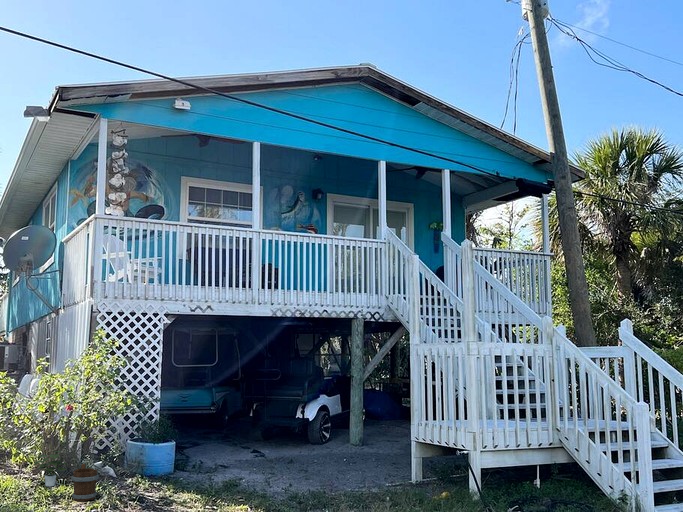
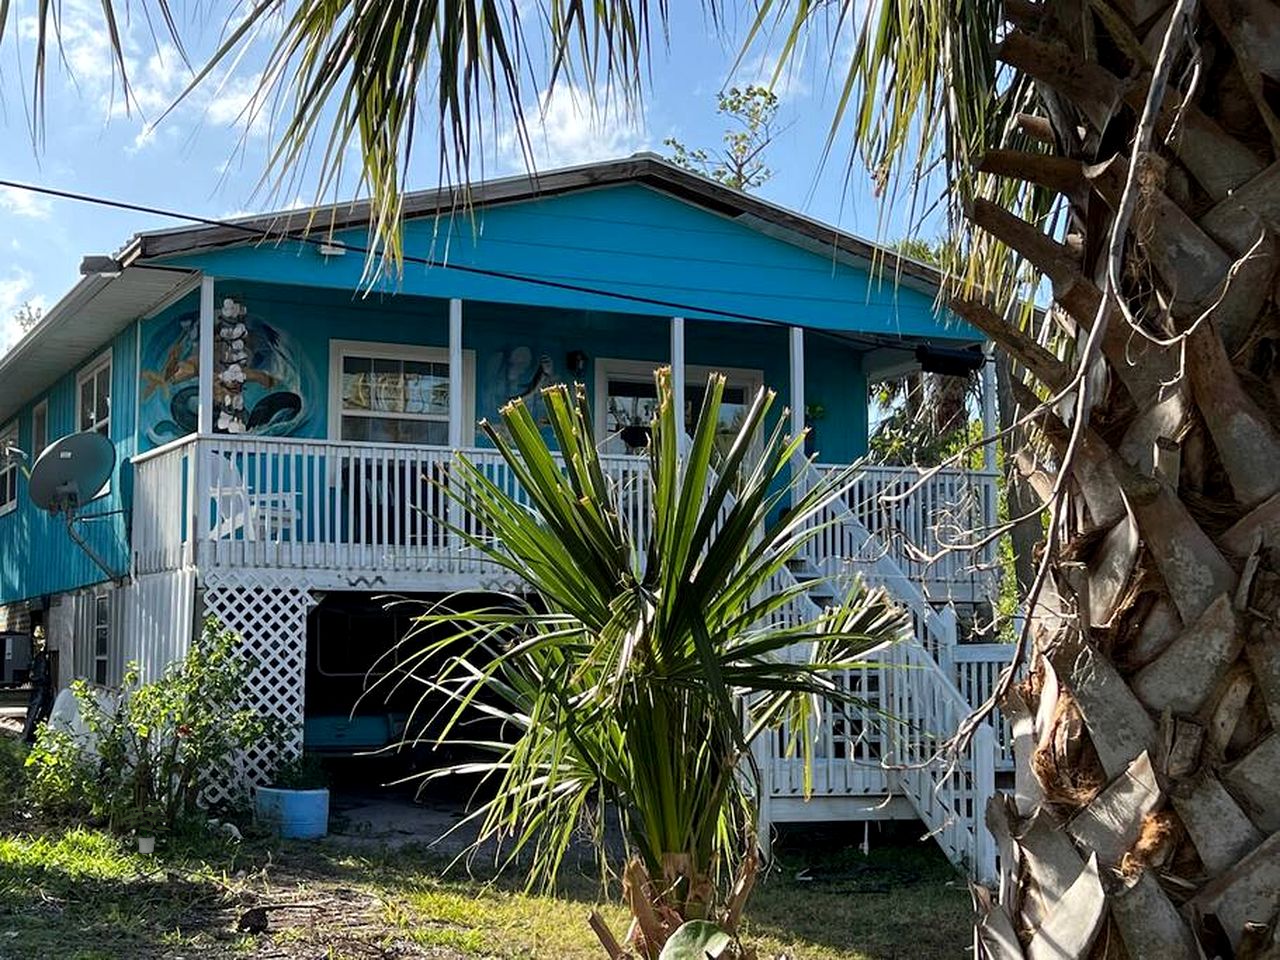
bucket: present [71,464,99,501] -> none [180,819,220,871]

